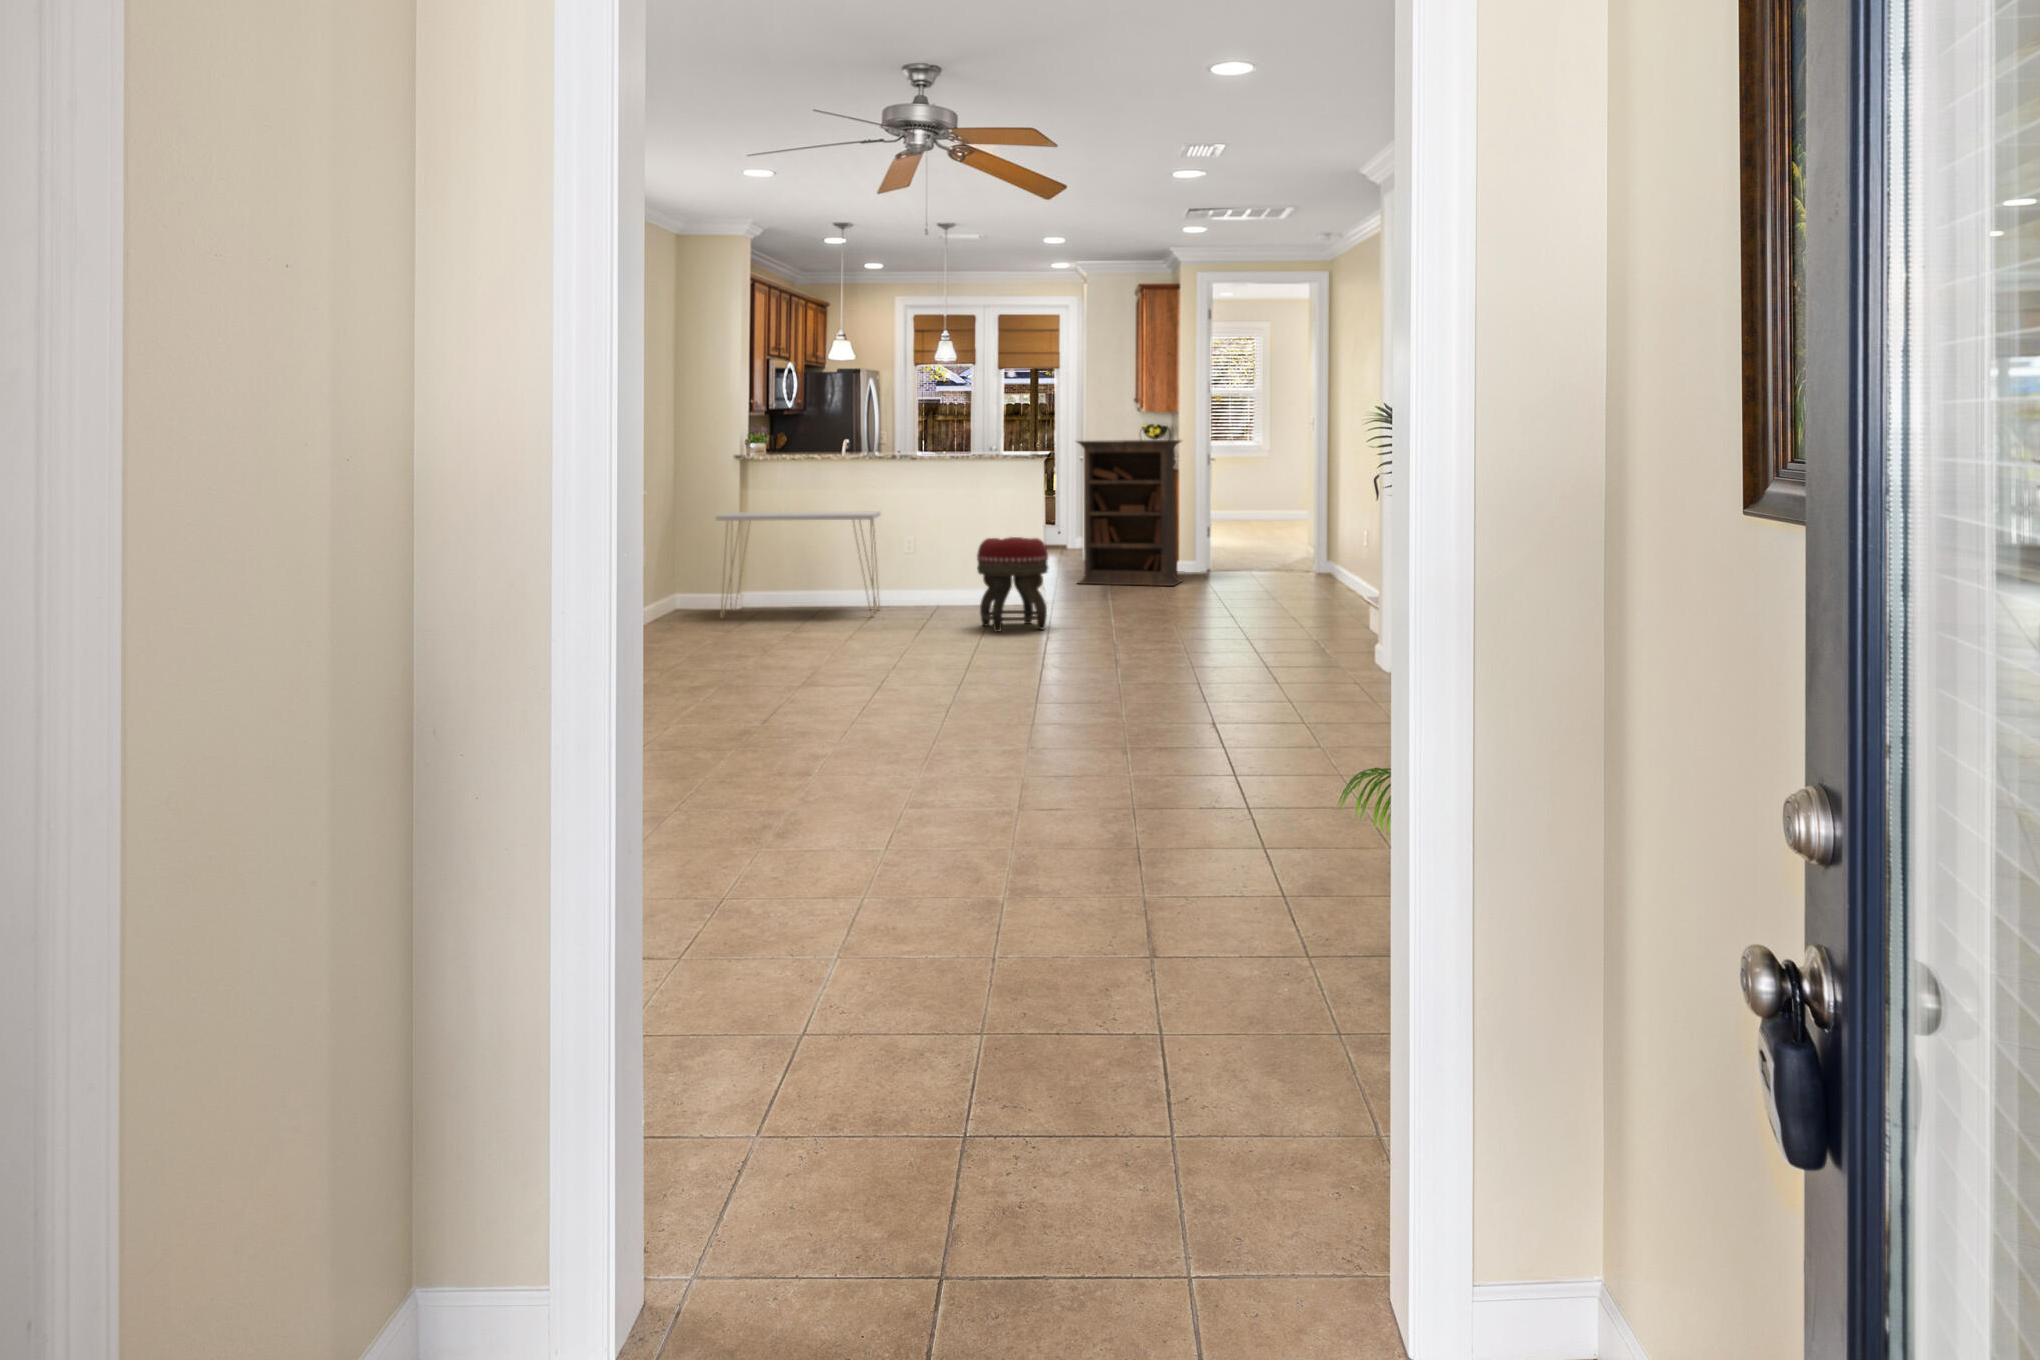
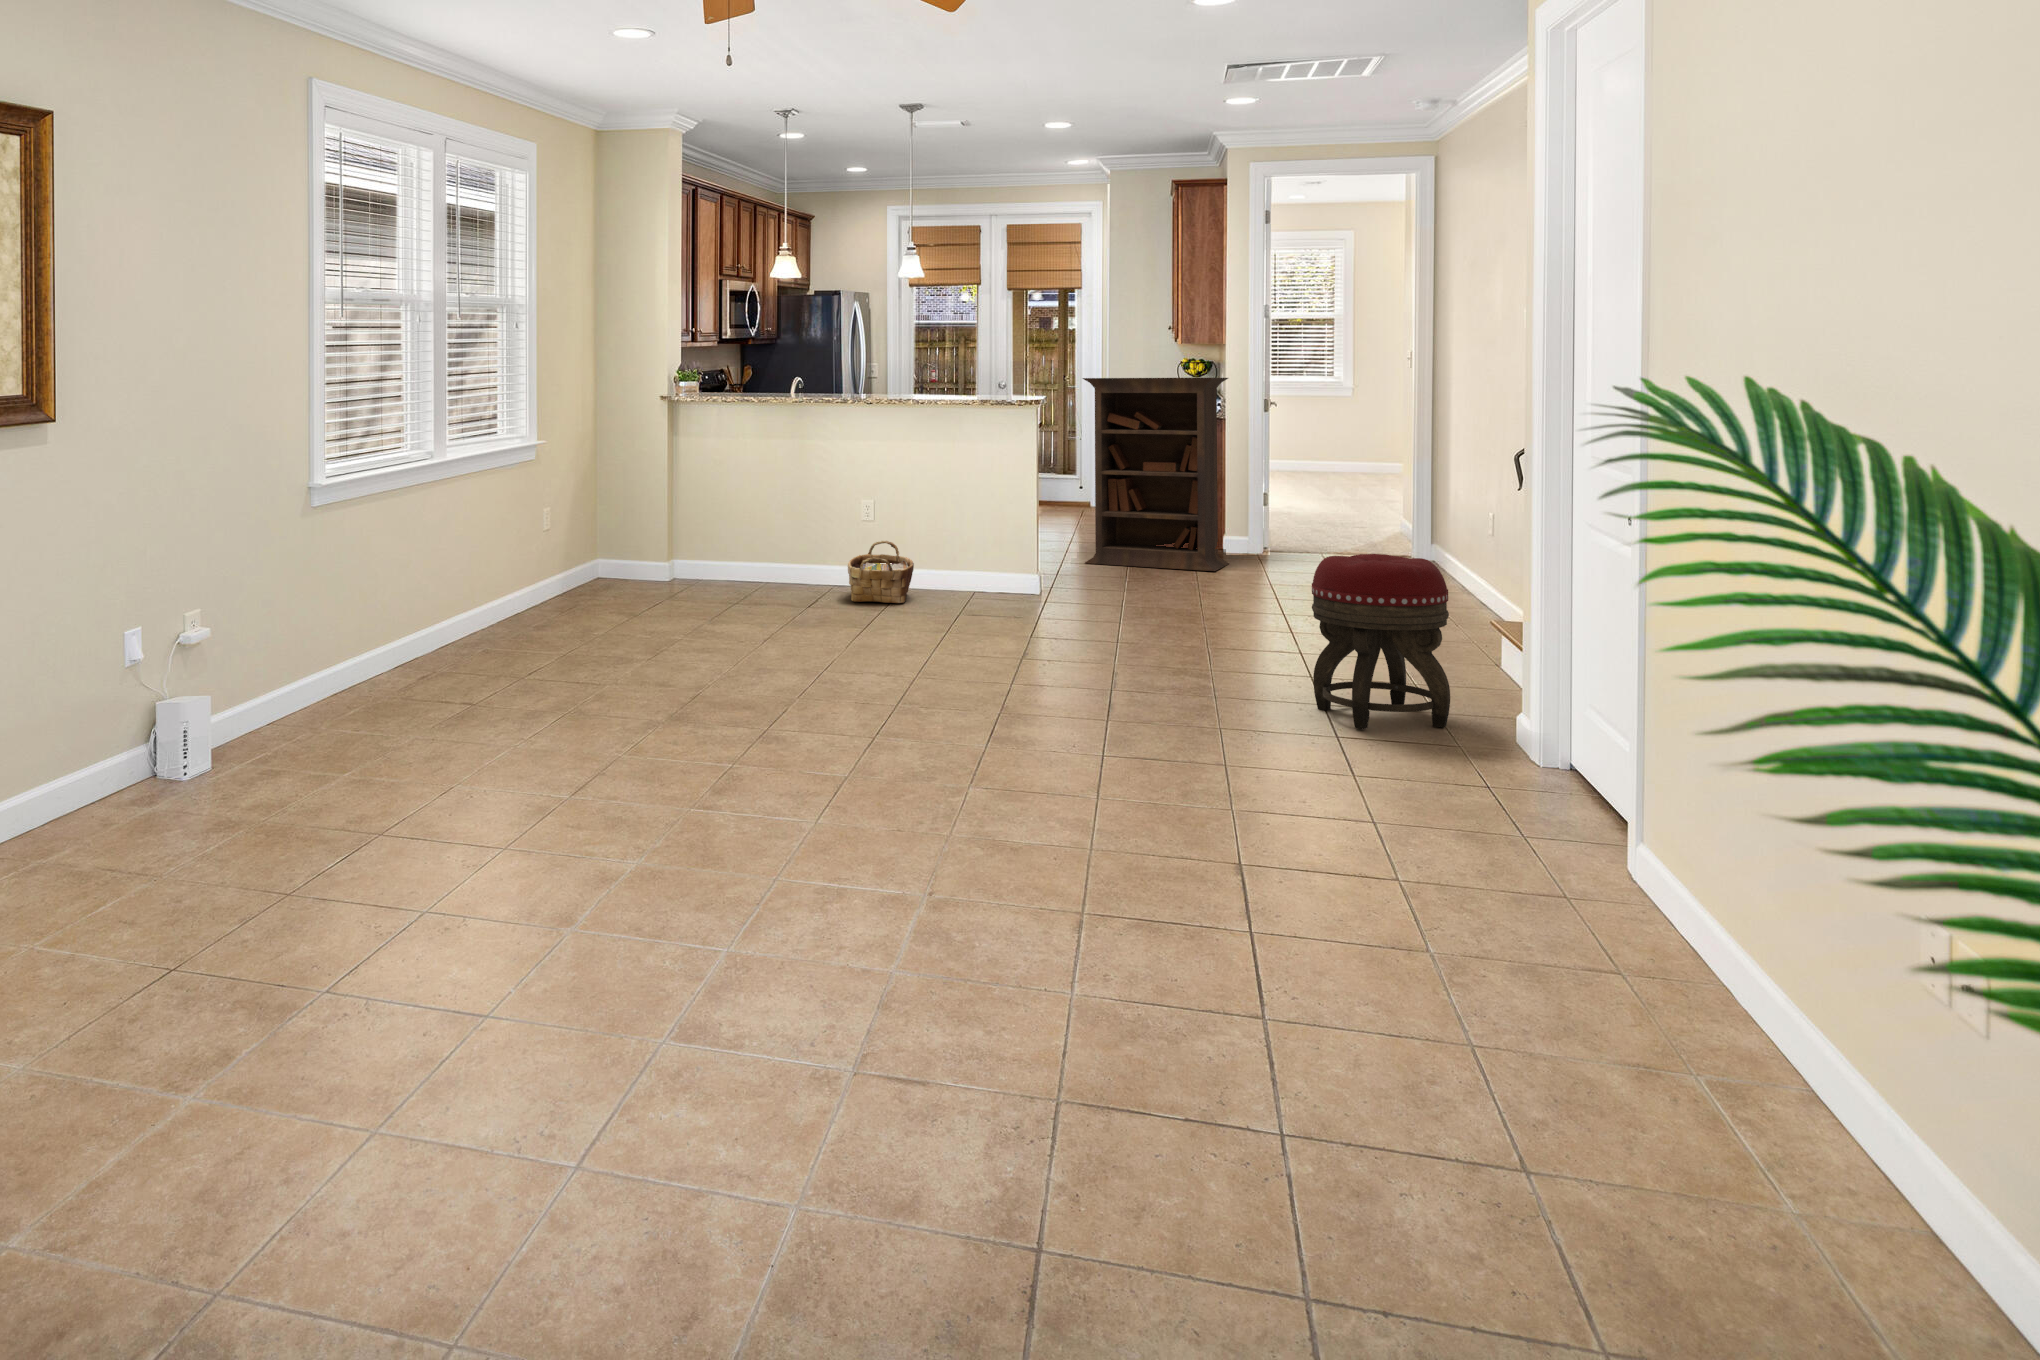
console table: present [716,512,880,618] -> none [609,467,819,606]
footstool: present [977,537,1048,632] -> present [1312,554,1450,730]
woven basket: none [907,567,957,613] -> present [848,541,914,603]

